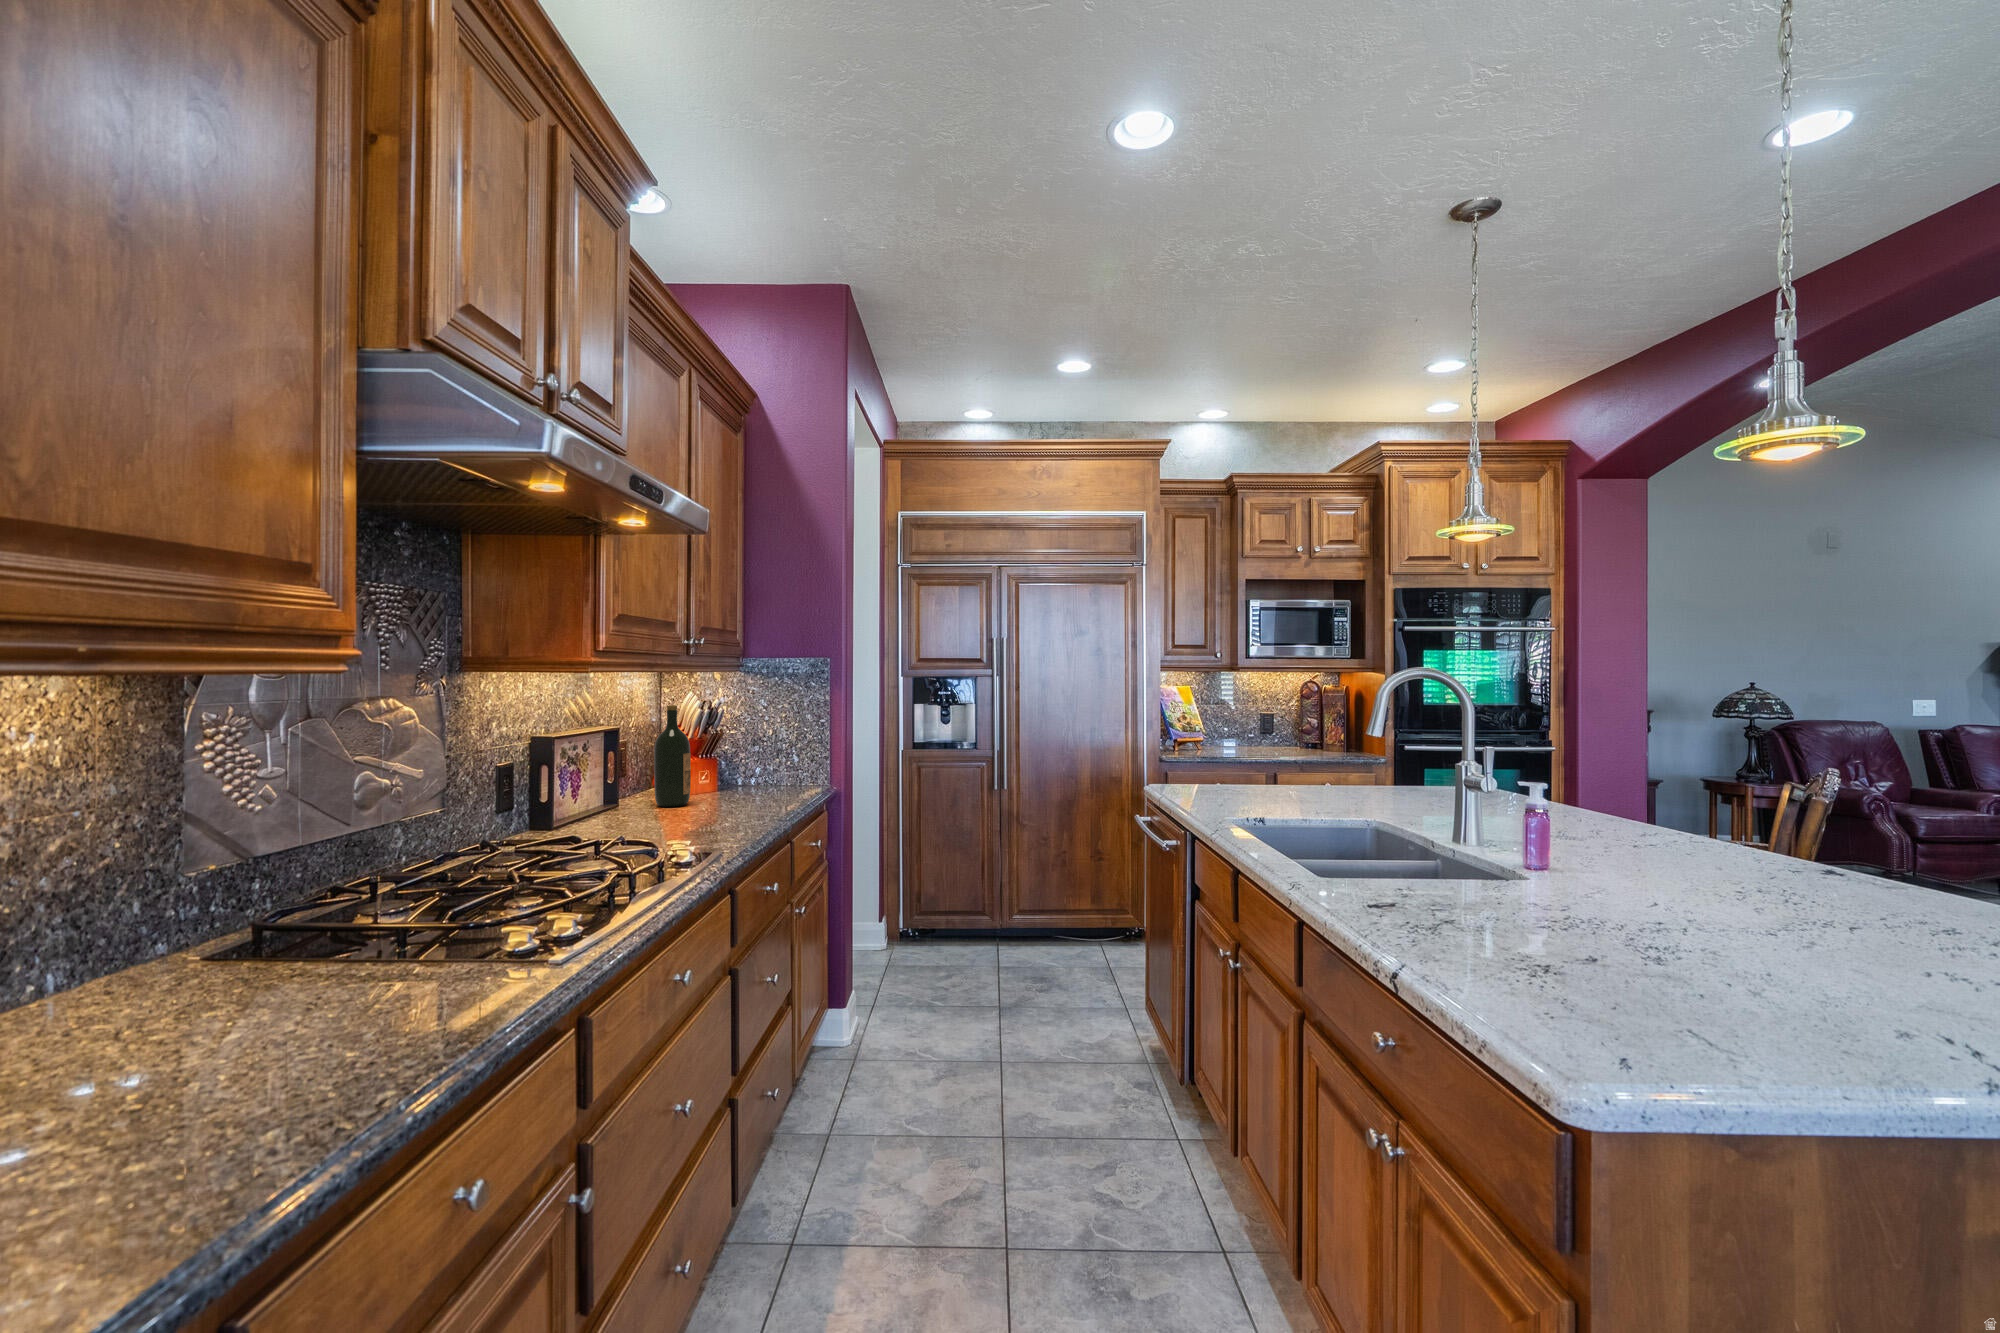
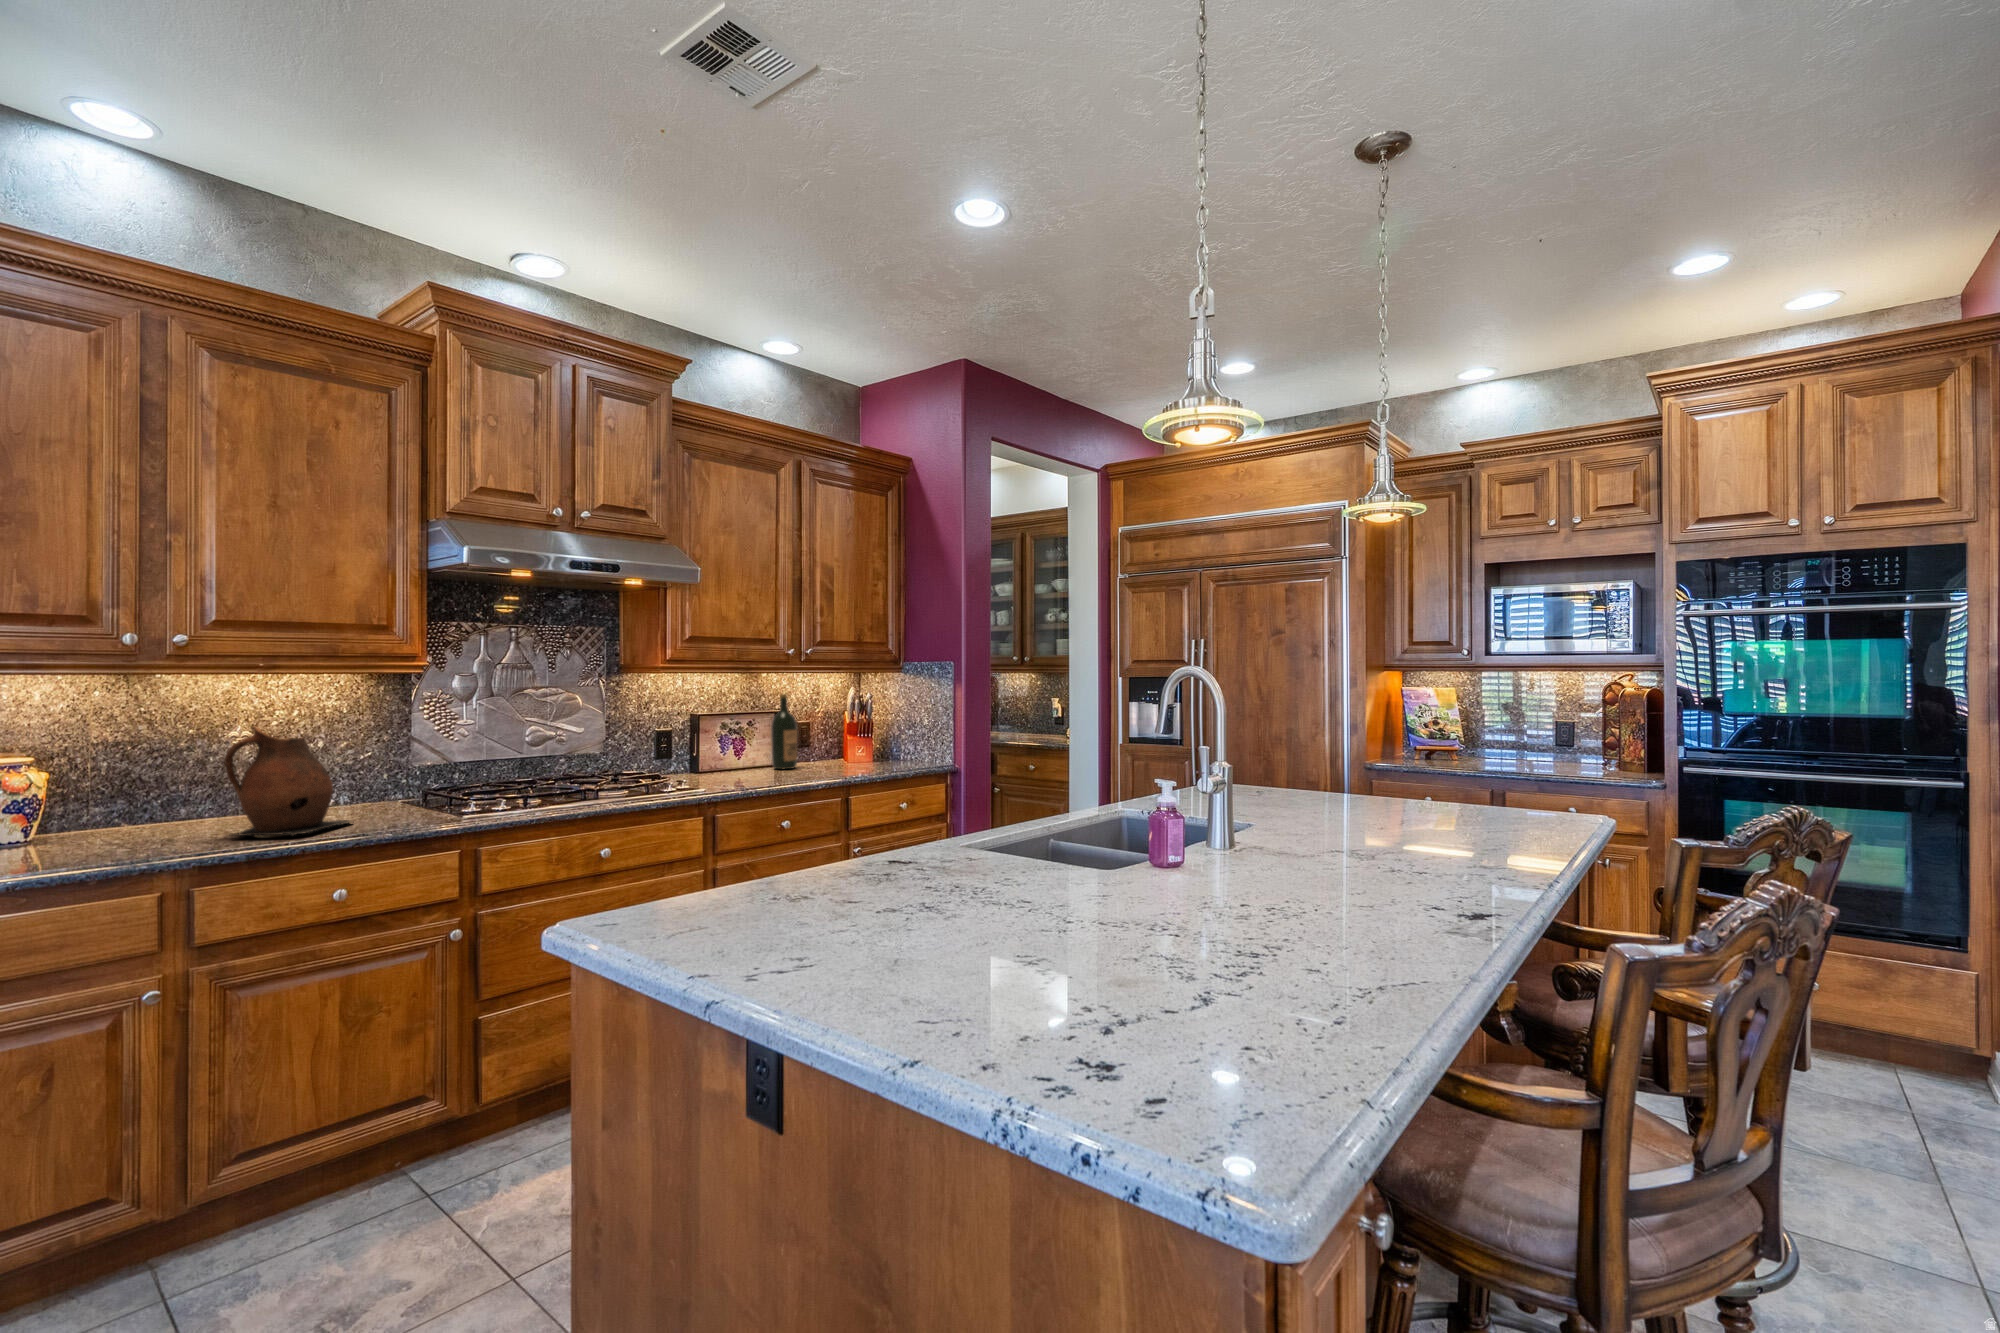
ceramic pitcher: none [90,811,397,1119] -> present [225,727,350,836]

